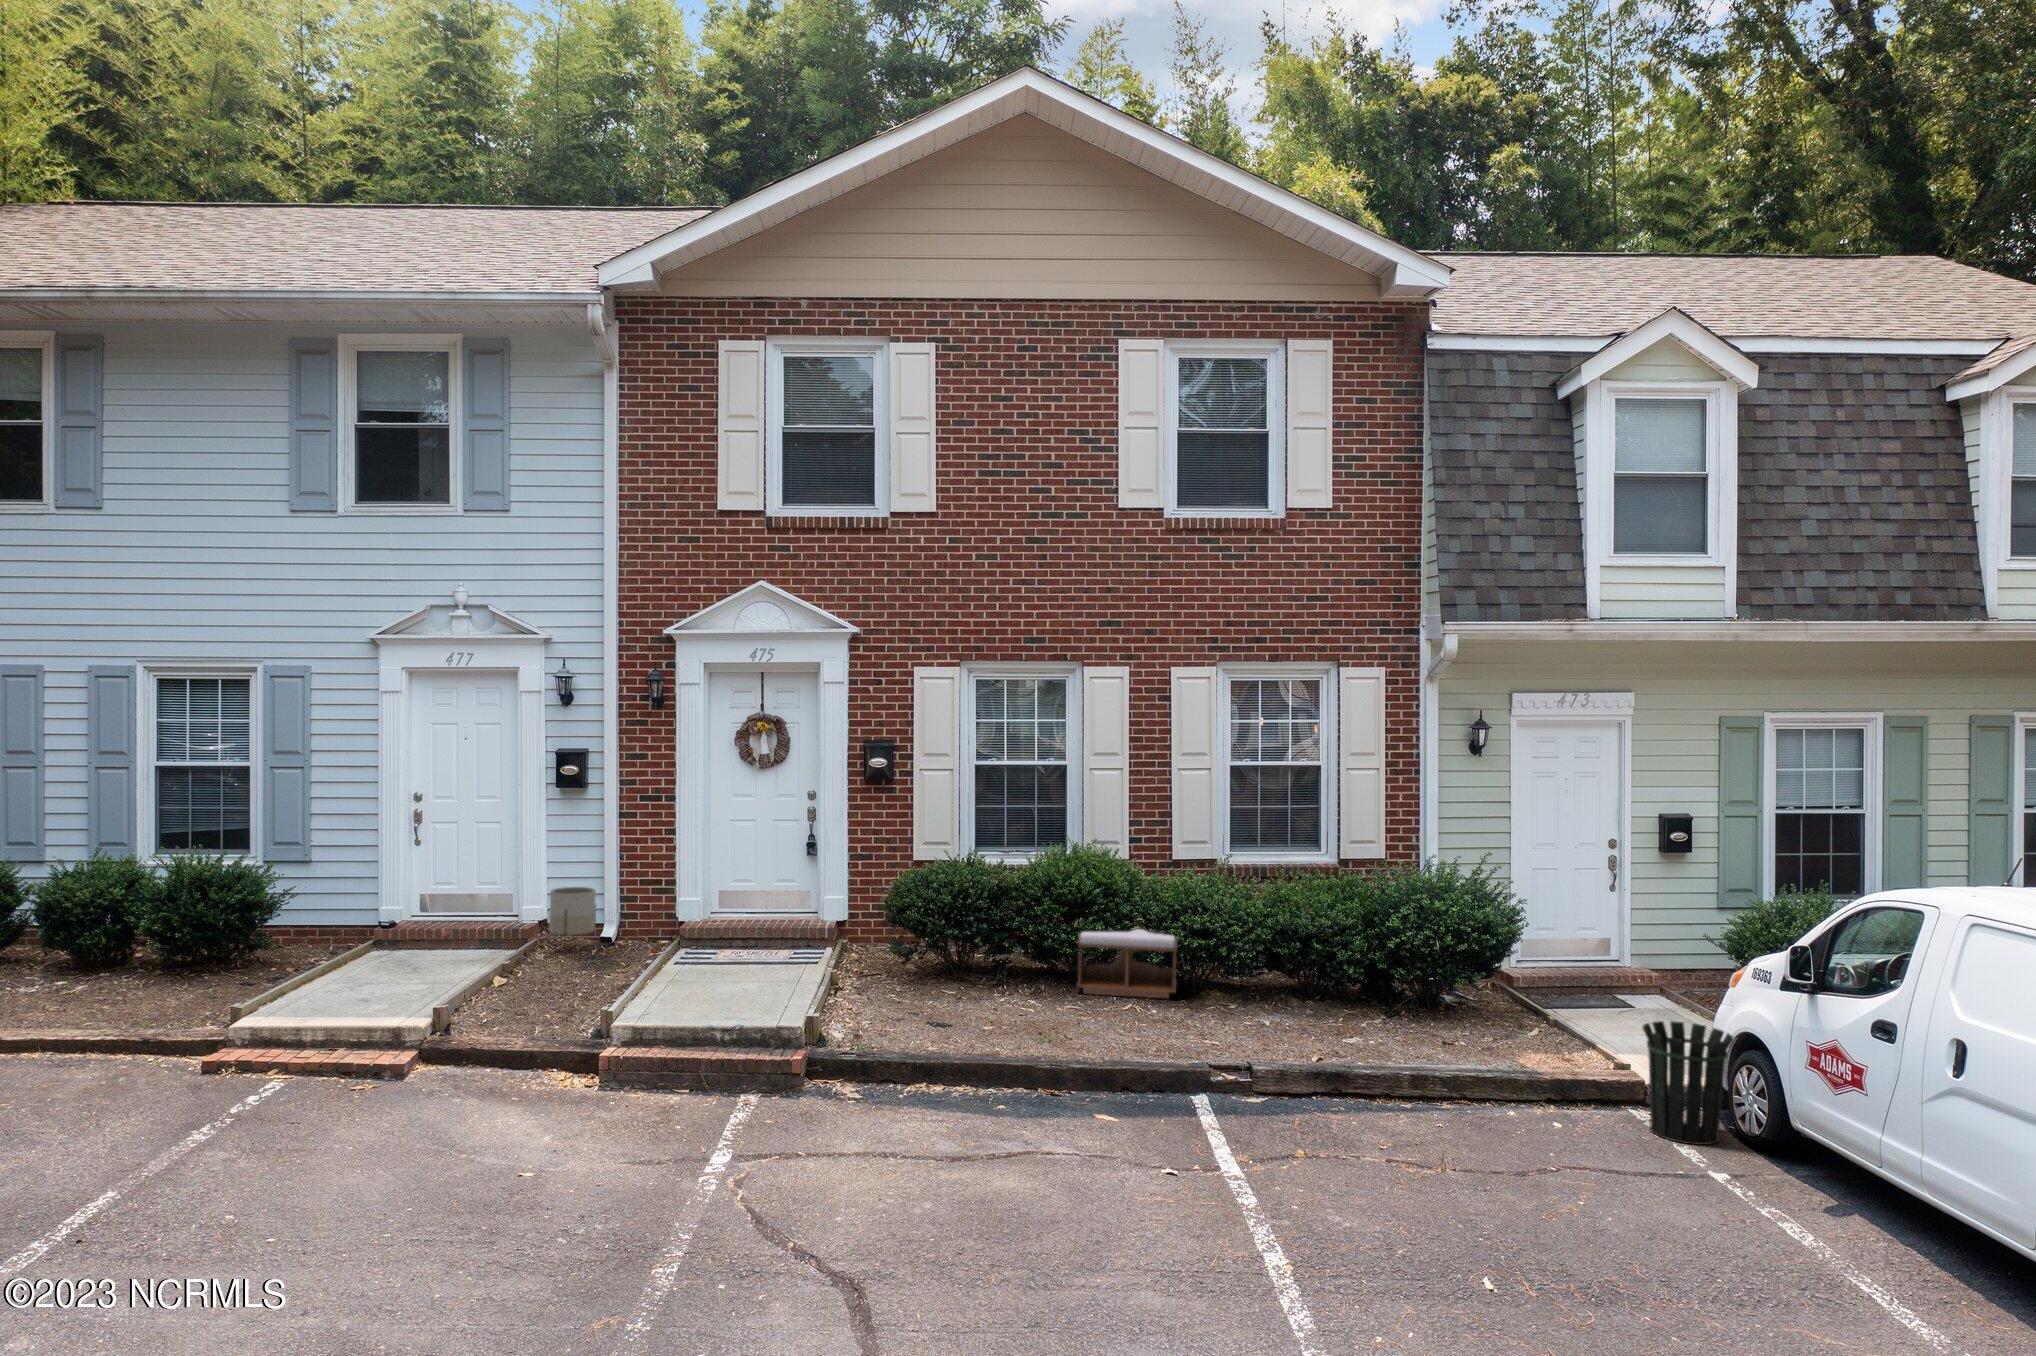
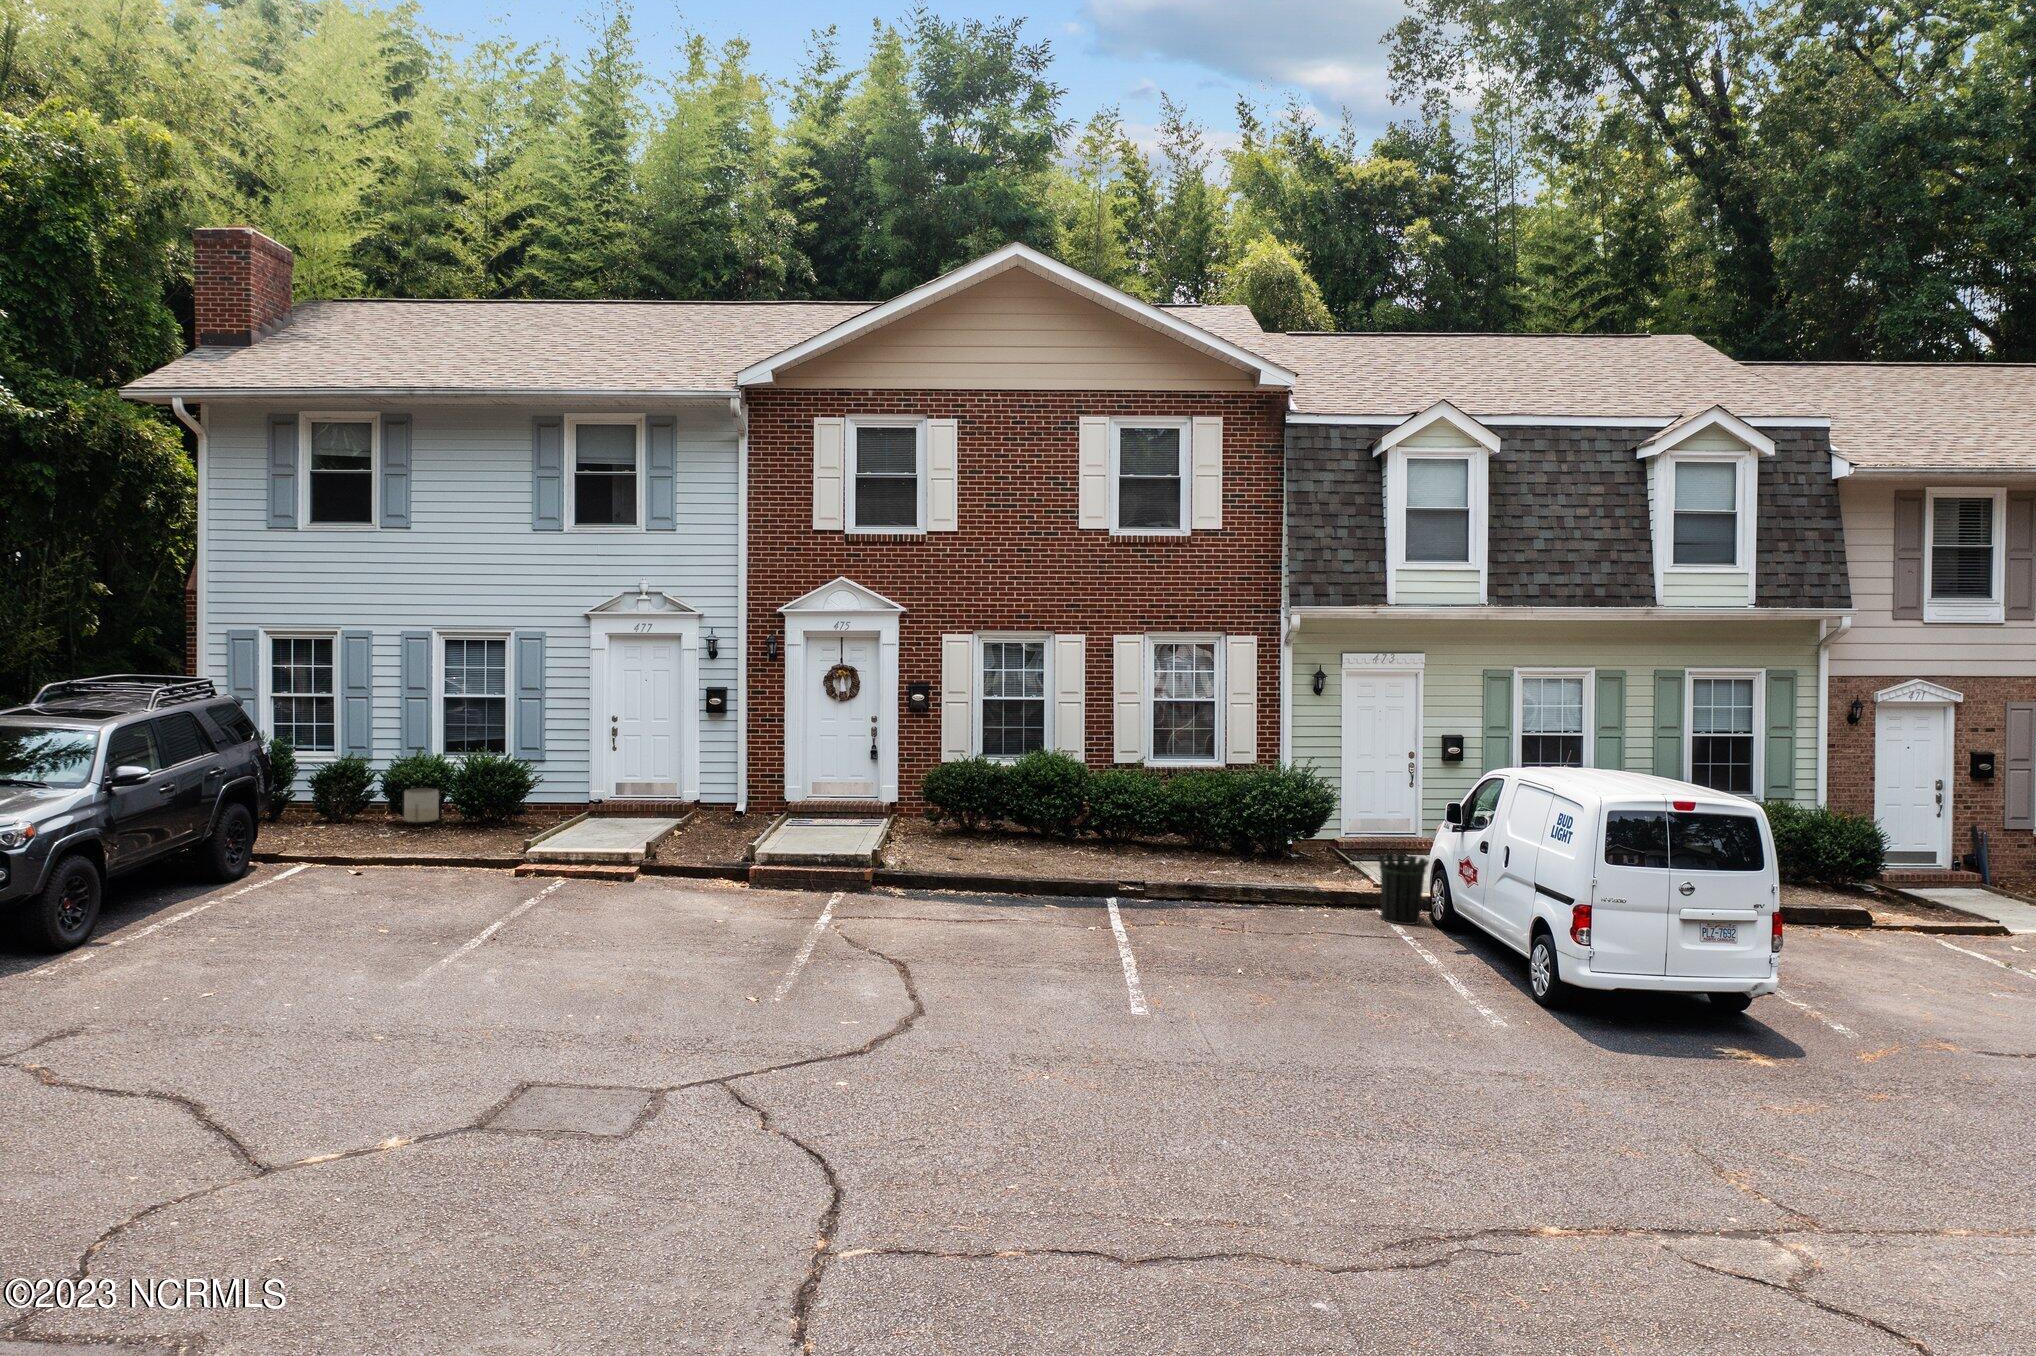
planter: present [549,887,596,949] -> present [404,789,439,823]
bench: present [1077,929,1177,998] -> none [1045,804,1111,849]

